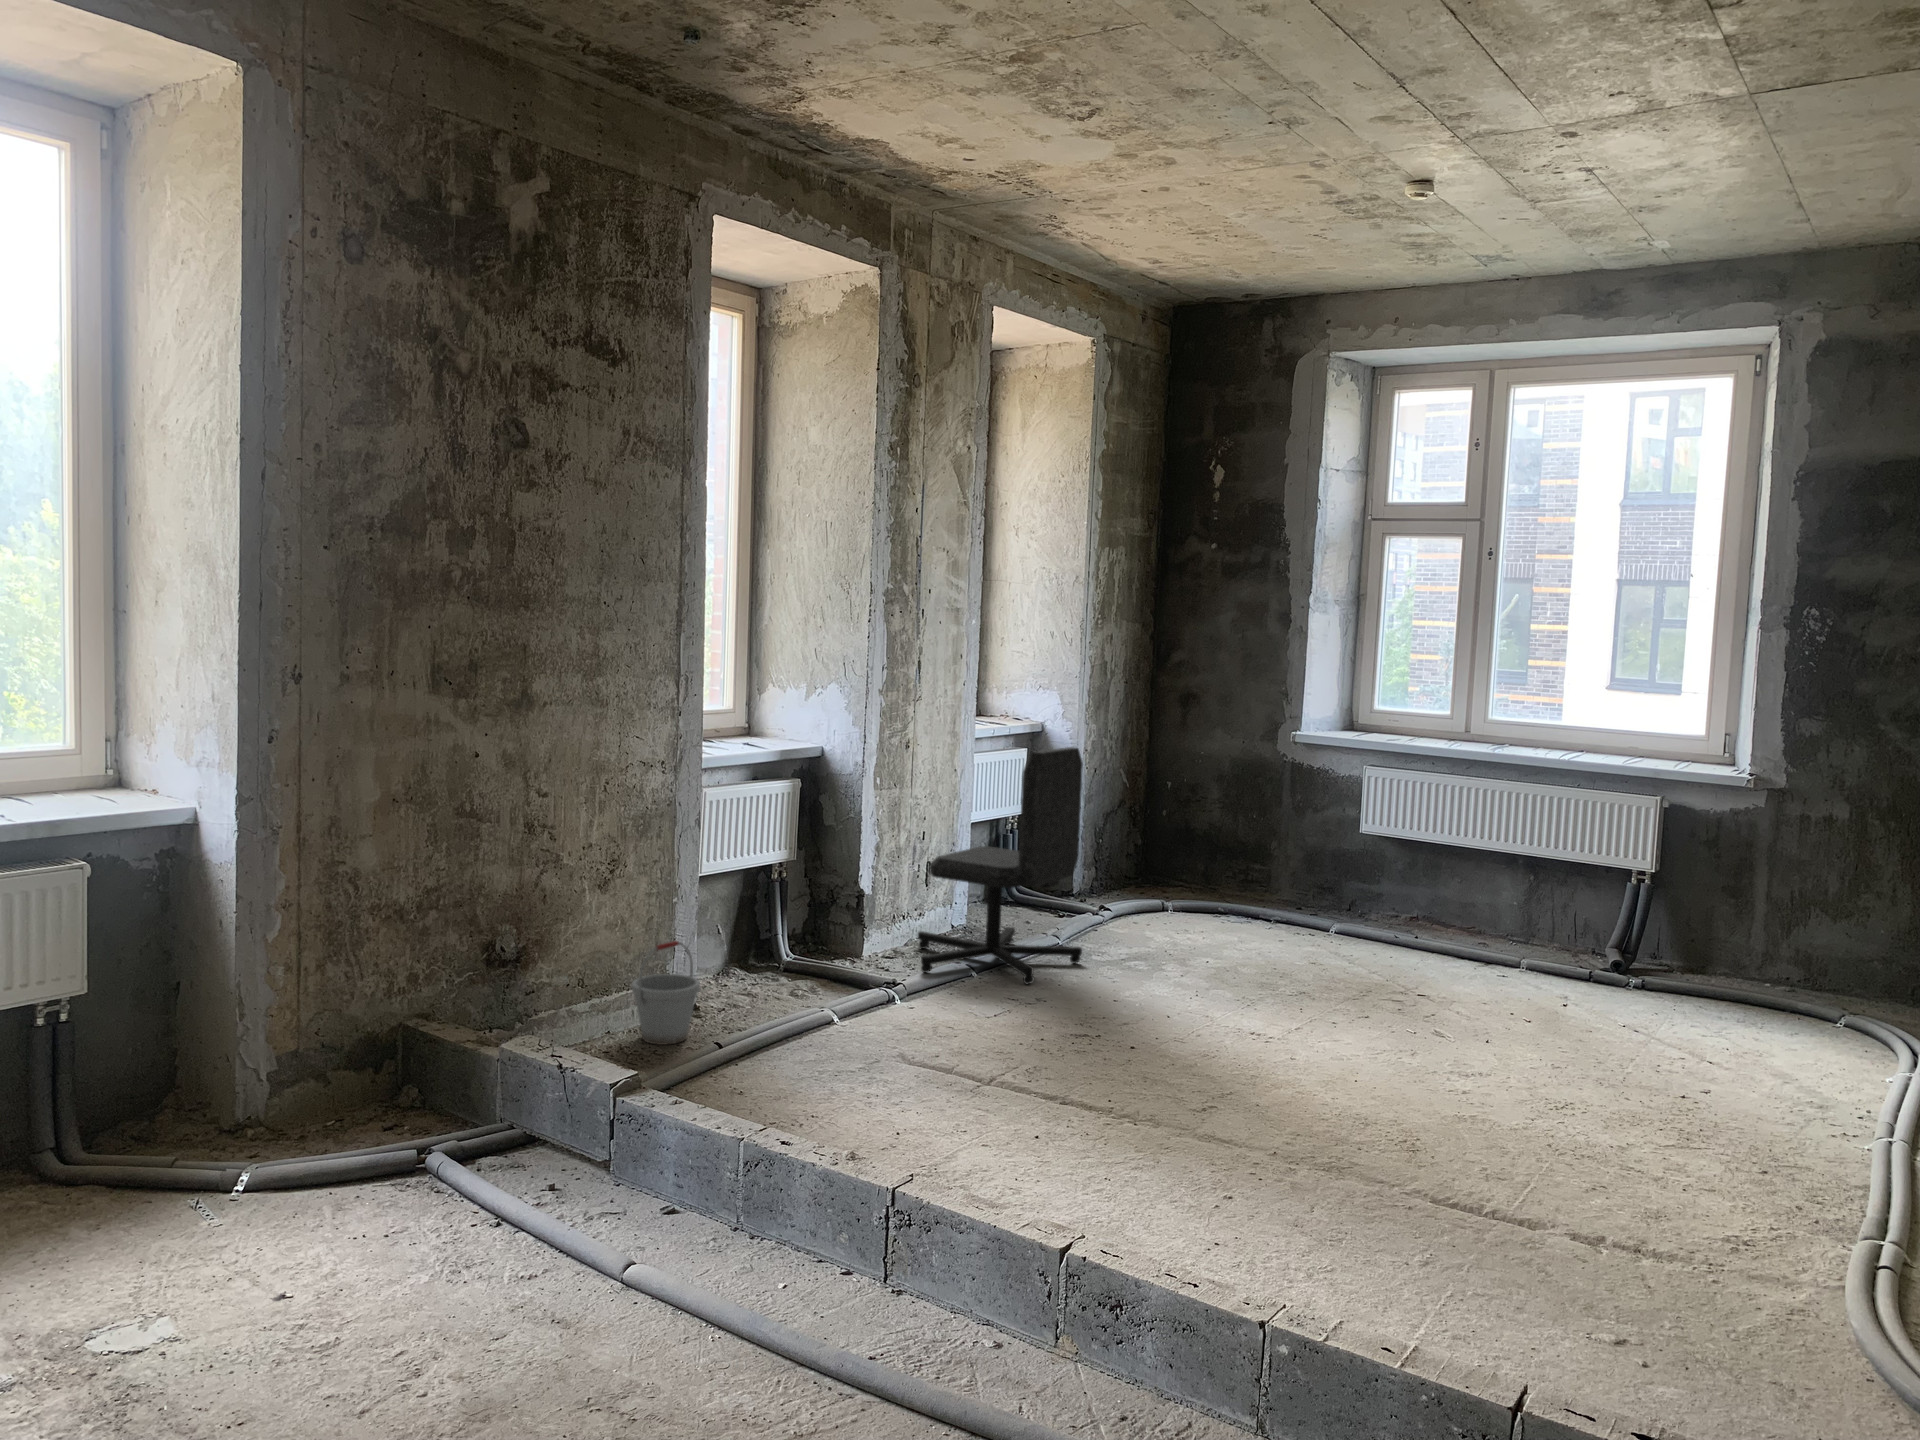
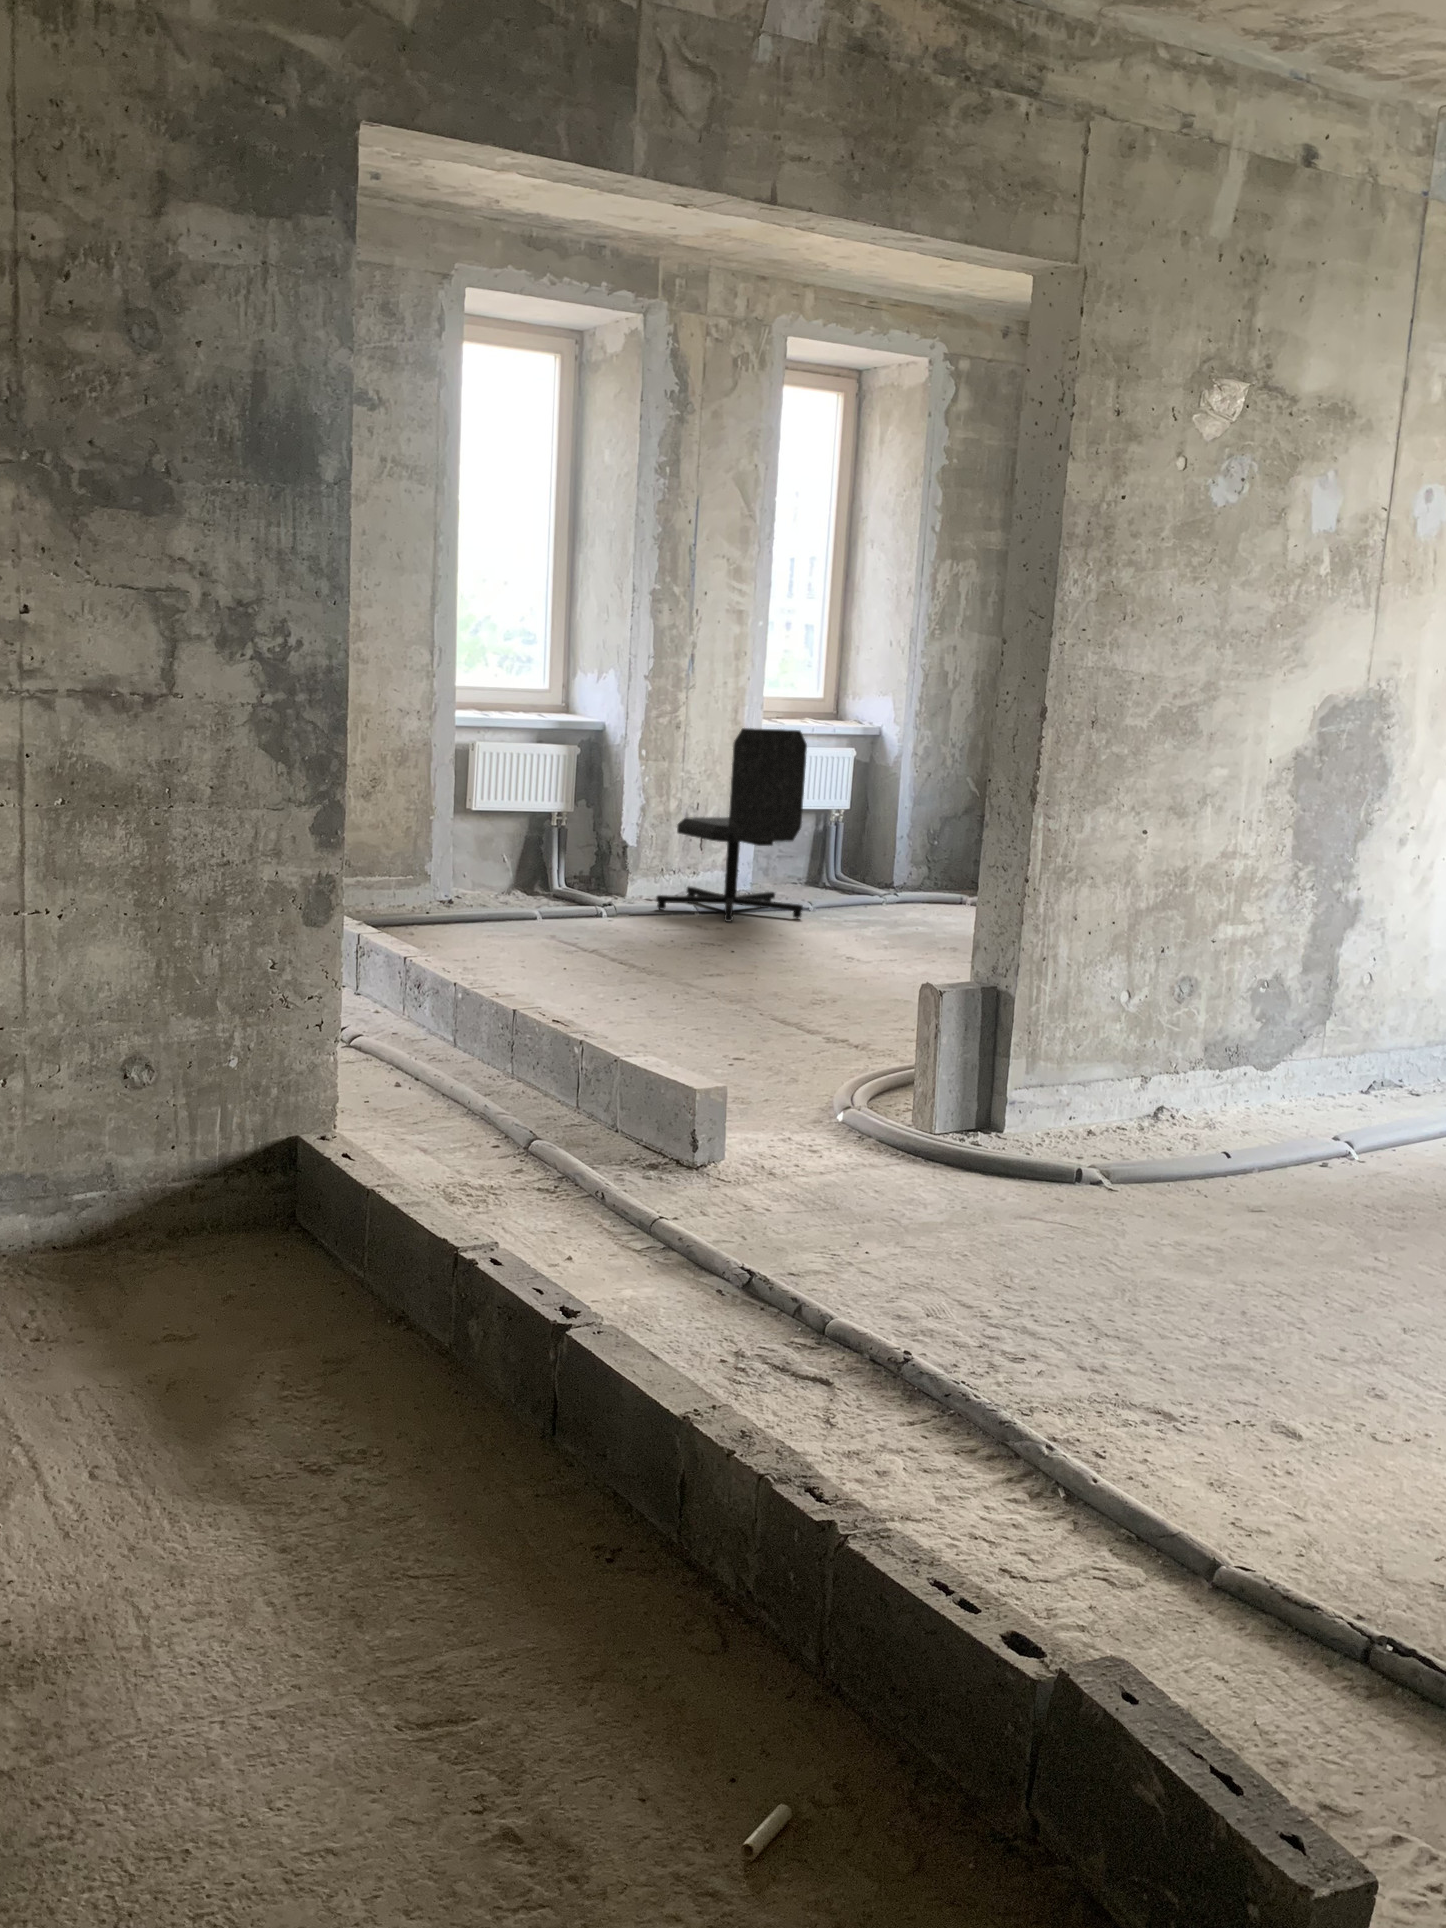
bucket: present [632,941,700,1045] -> none [379,842,430,914]

